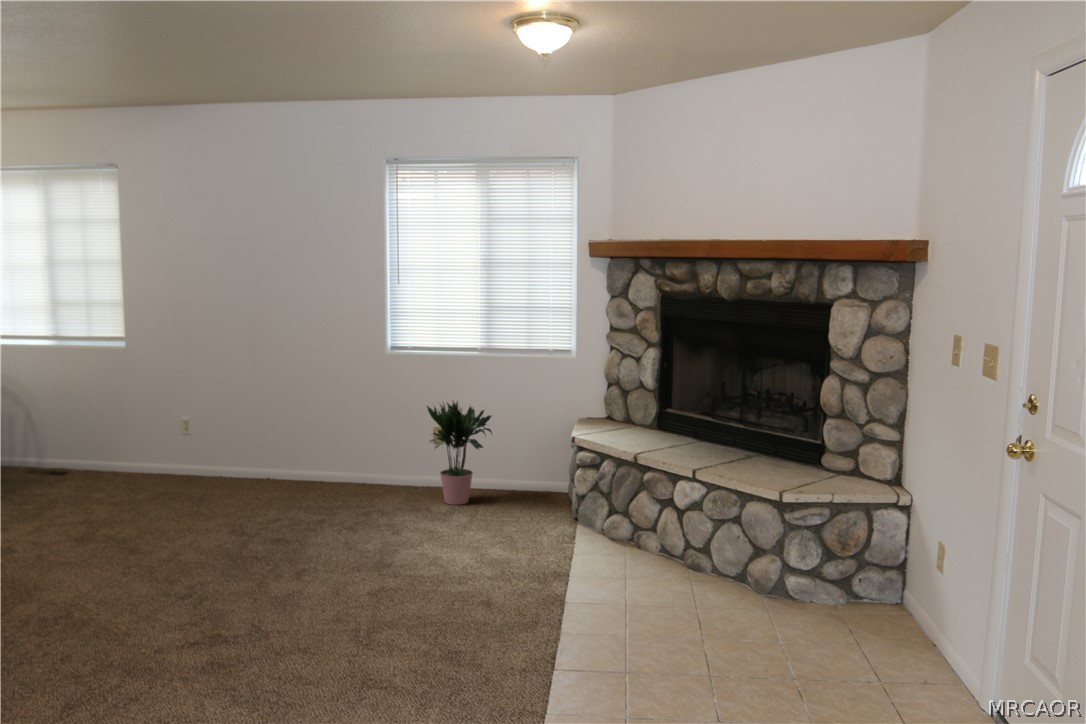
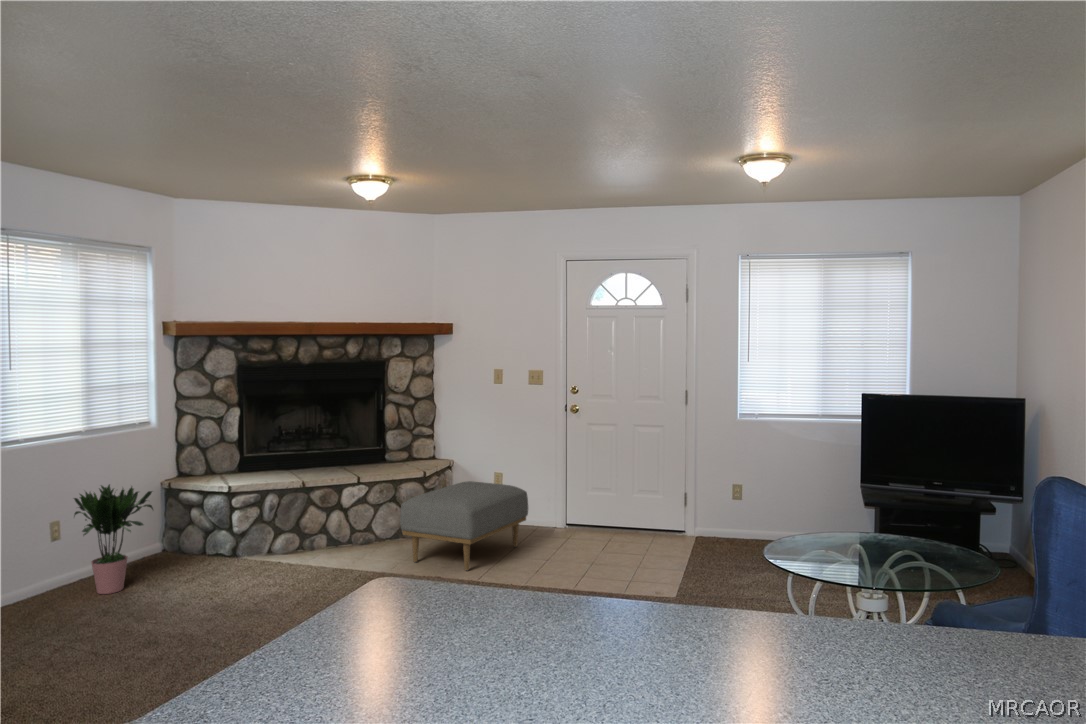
ottoman: none [587,516,808,687] -> present [400,481,528,571]

